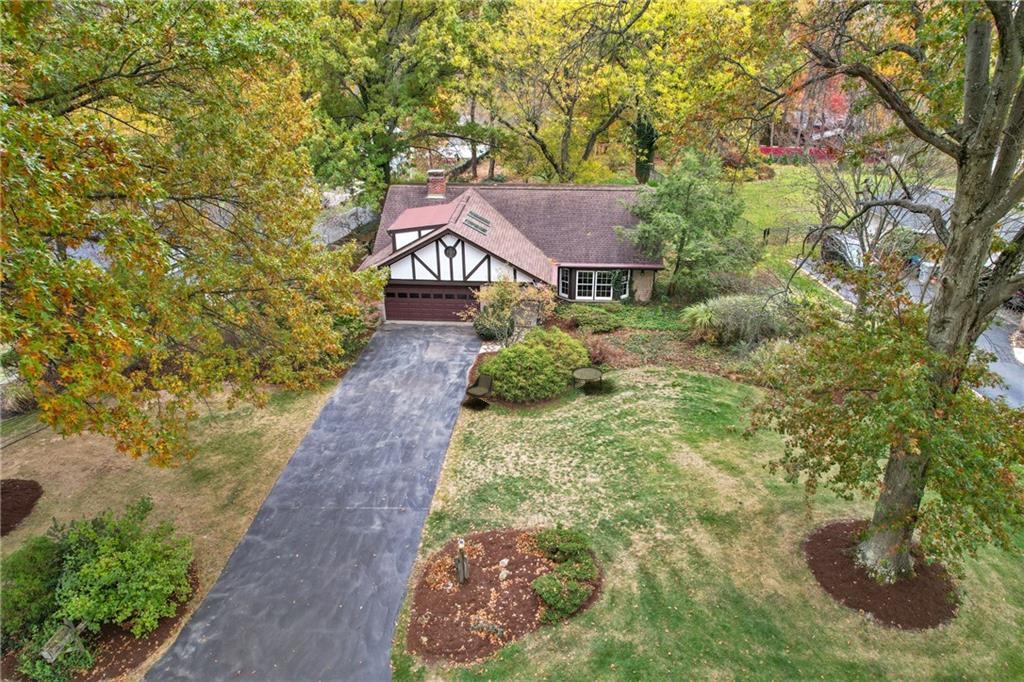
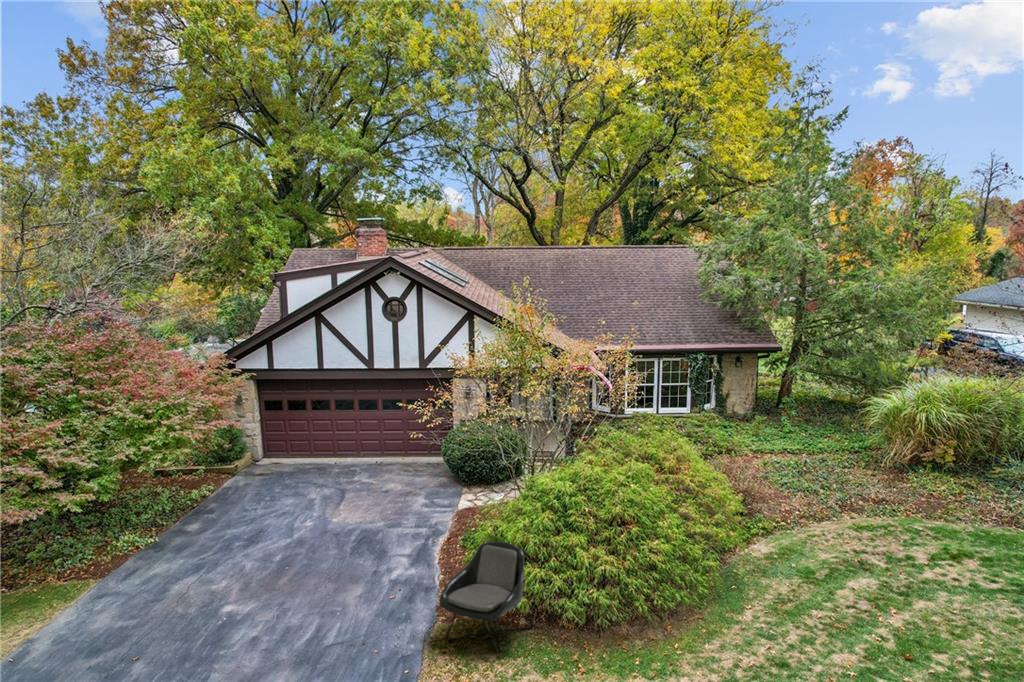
round table: present [572,366,603,395] -> none [729,513,823,596]

